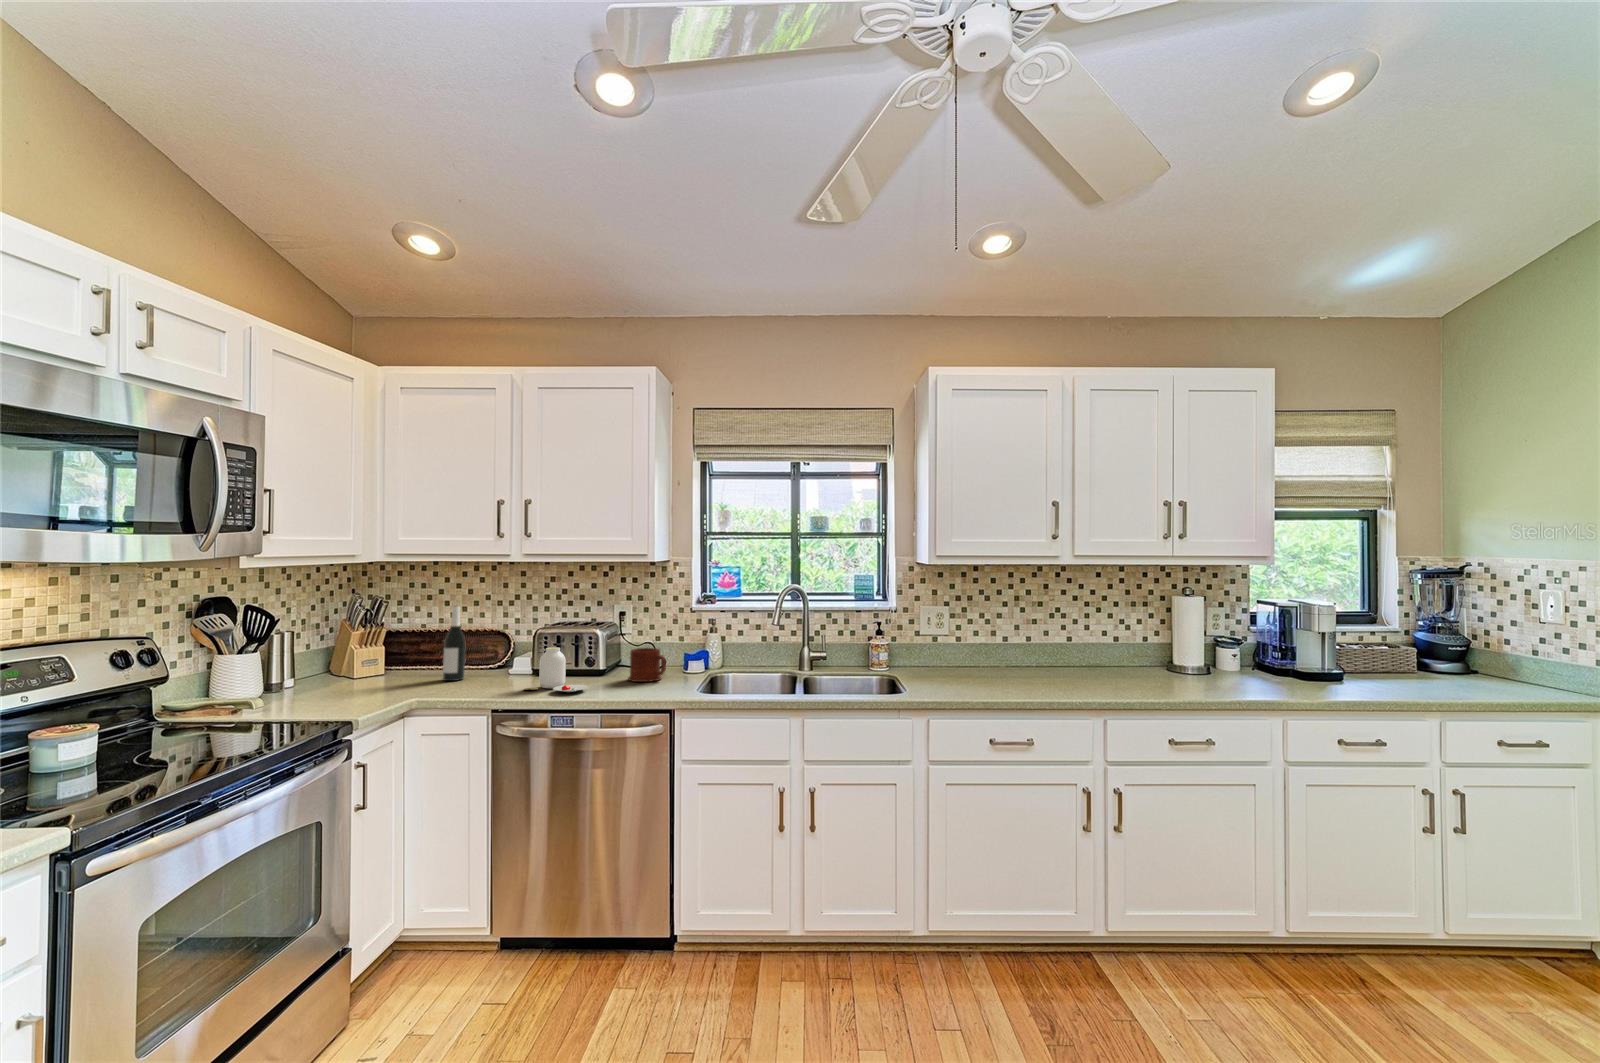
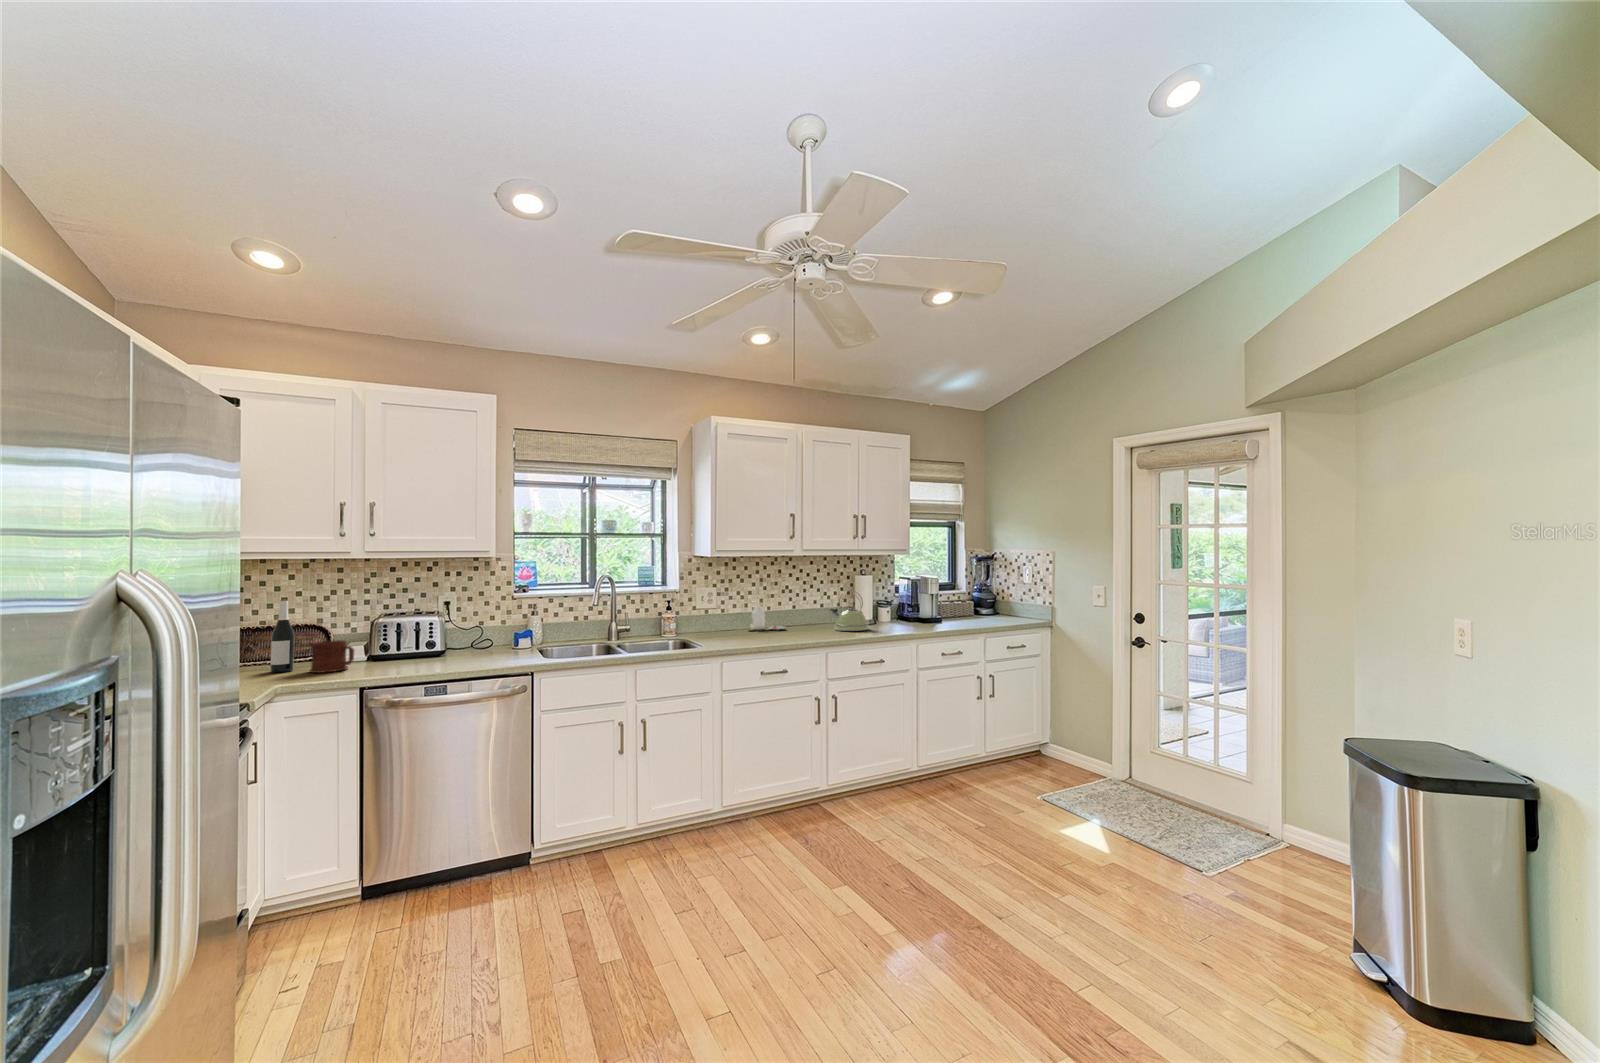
kettle: none [1123,620,1193,686] -> present [830,590,869,631]
jar: present [524,647,587,692] -> present [750,606,783,630]
mug: present [628,648,666,682] -> present [310,640,354,673]

